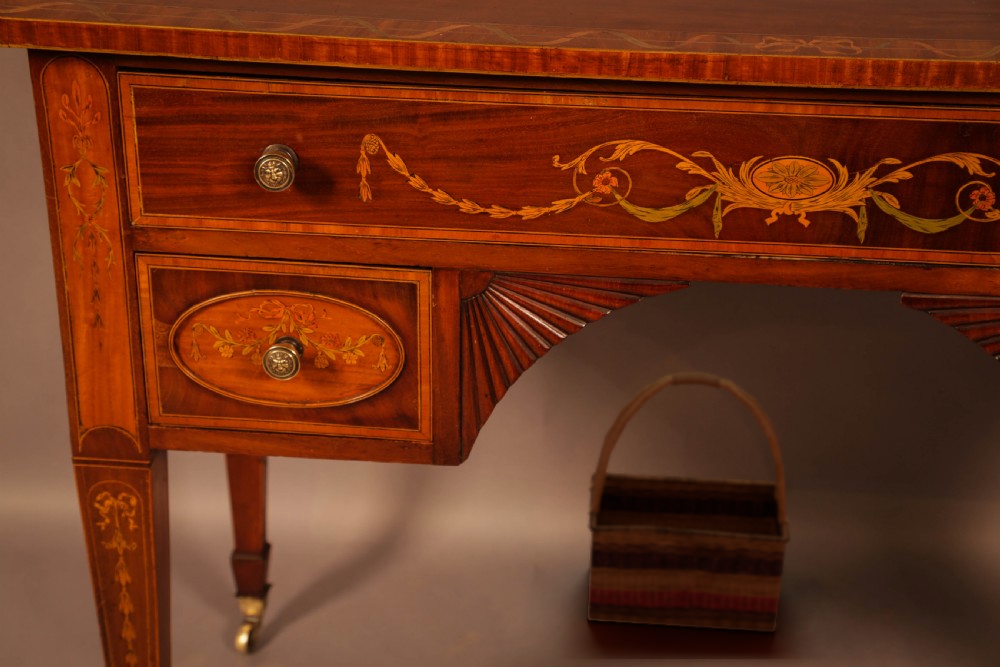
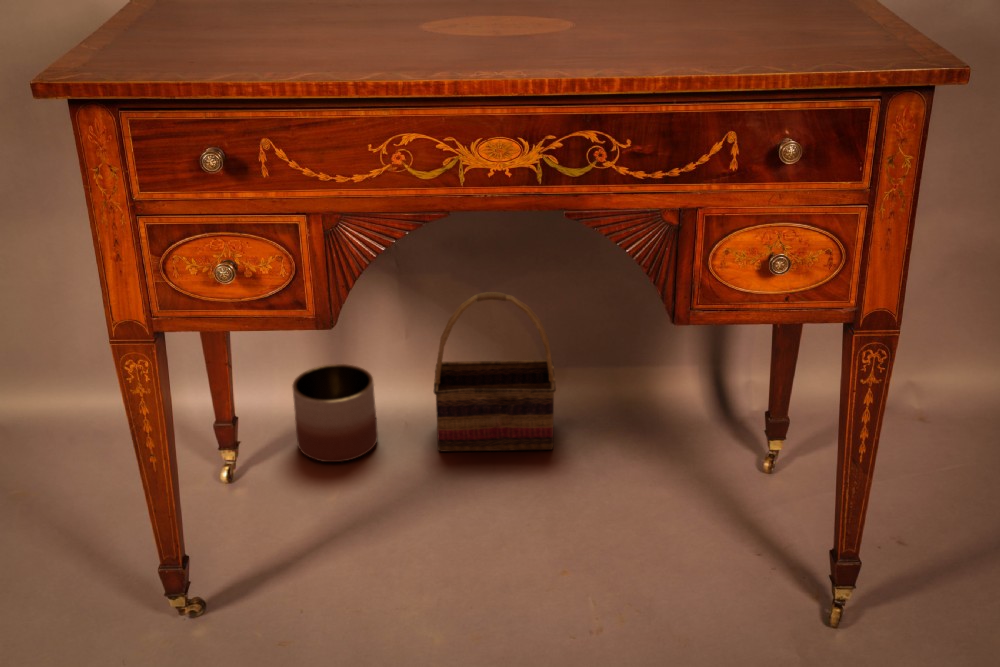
planter: none [360,464,490,628] -> present [292,364,378,462]

